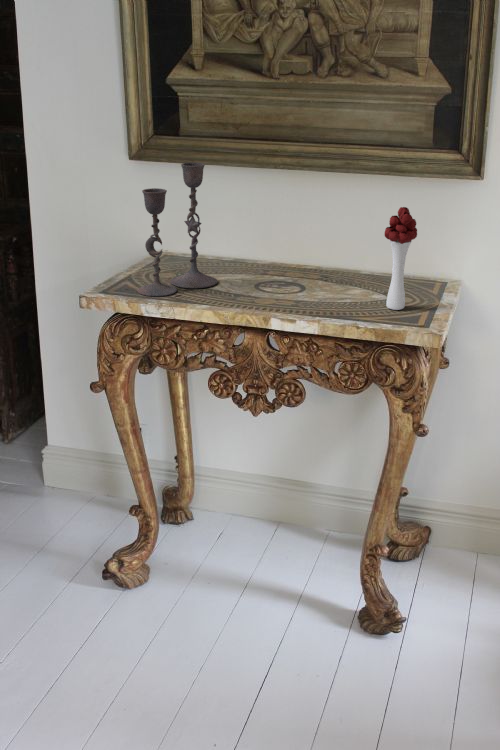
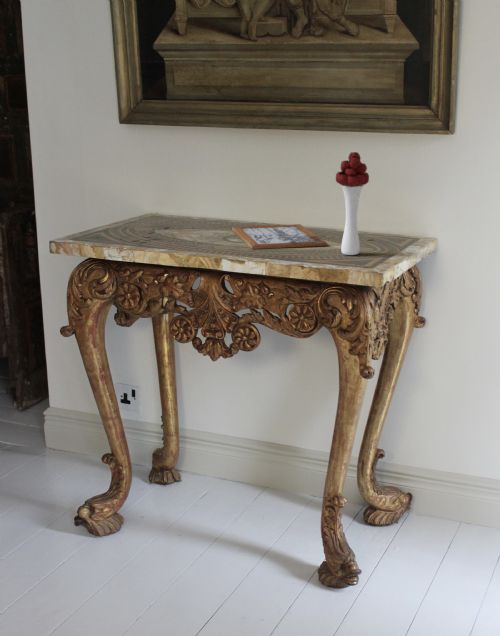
candlestick: present [137,162,217,296] -> none [108,118,190,242]
picture frame: none [257,267,366,303] -> present [232,224,327,249]

